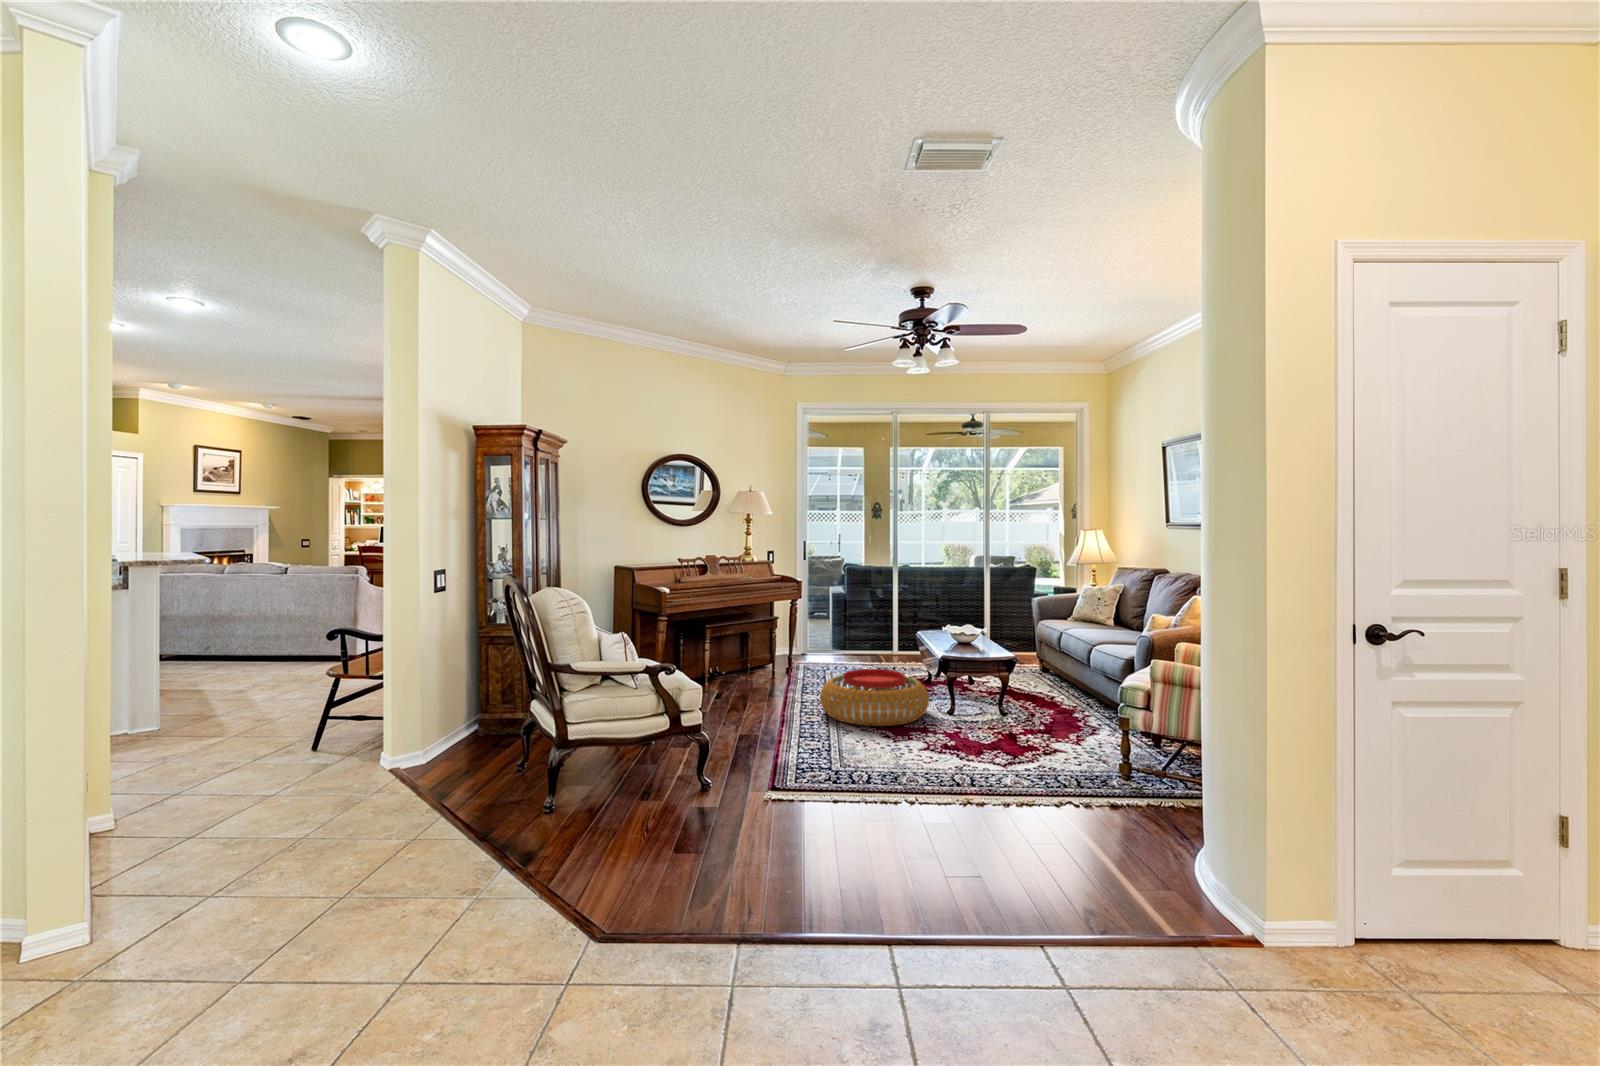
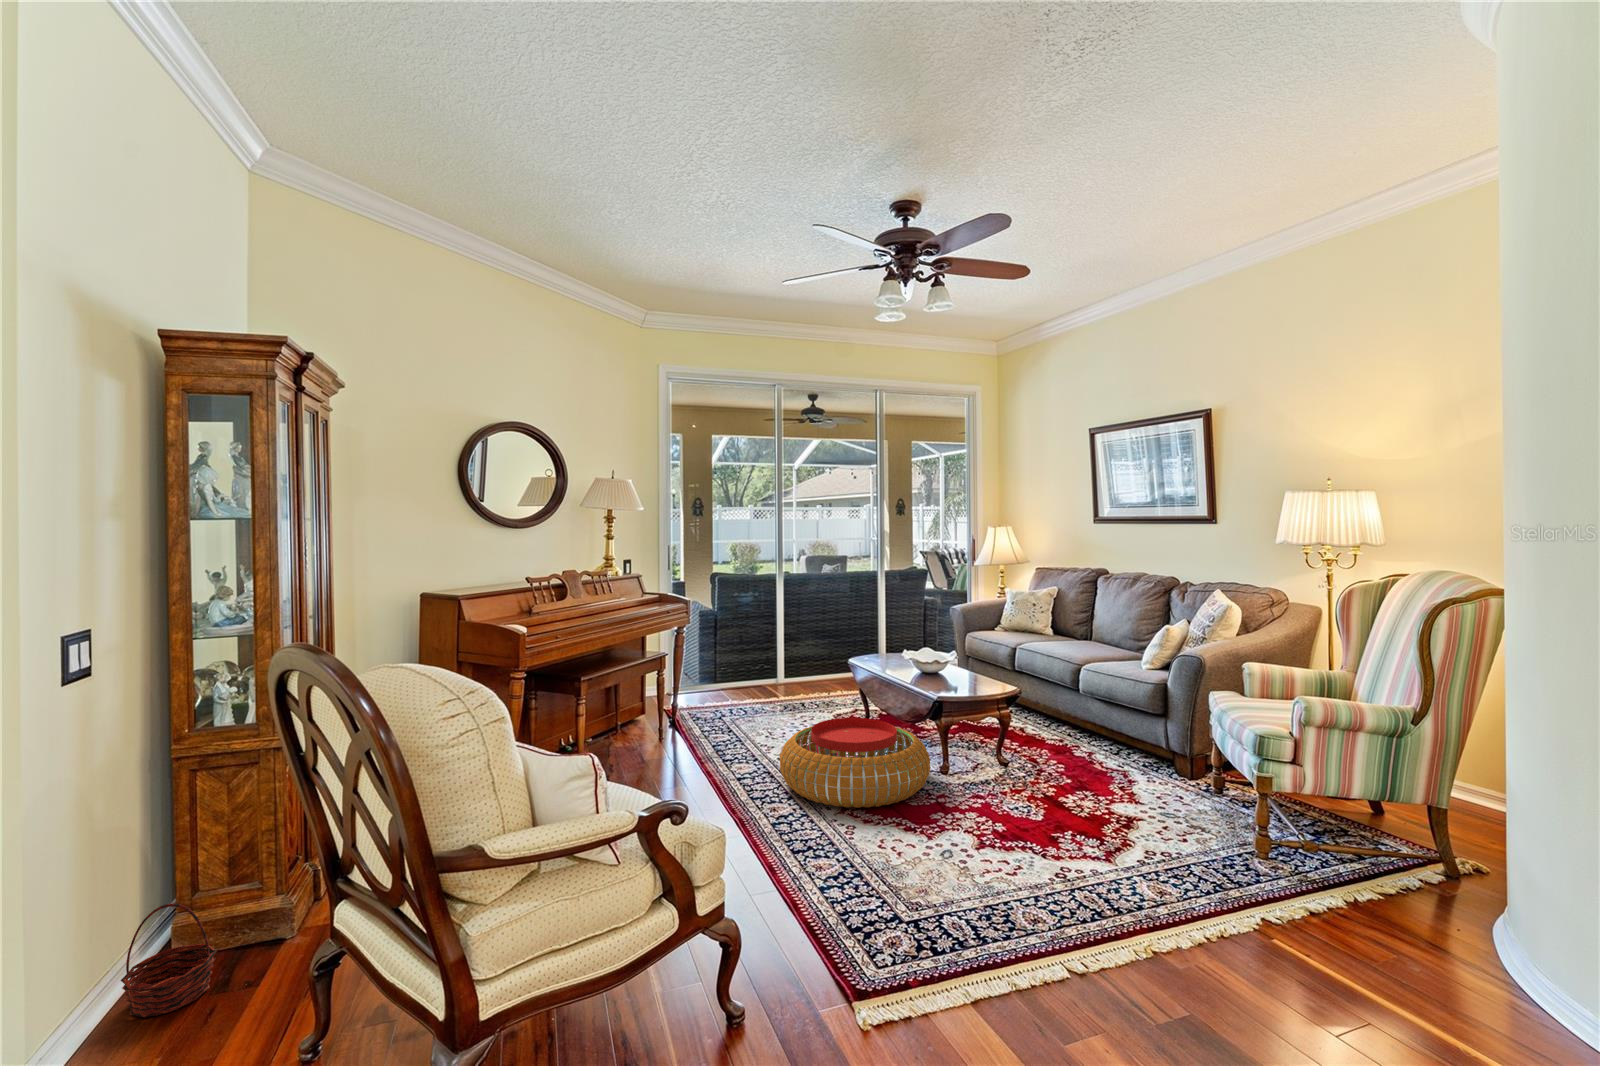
basket: none [454,701,491,750] -> present [121,903,217,1017]

